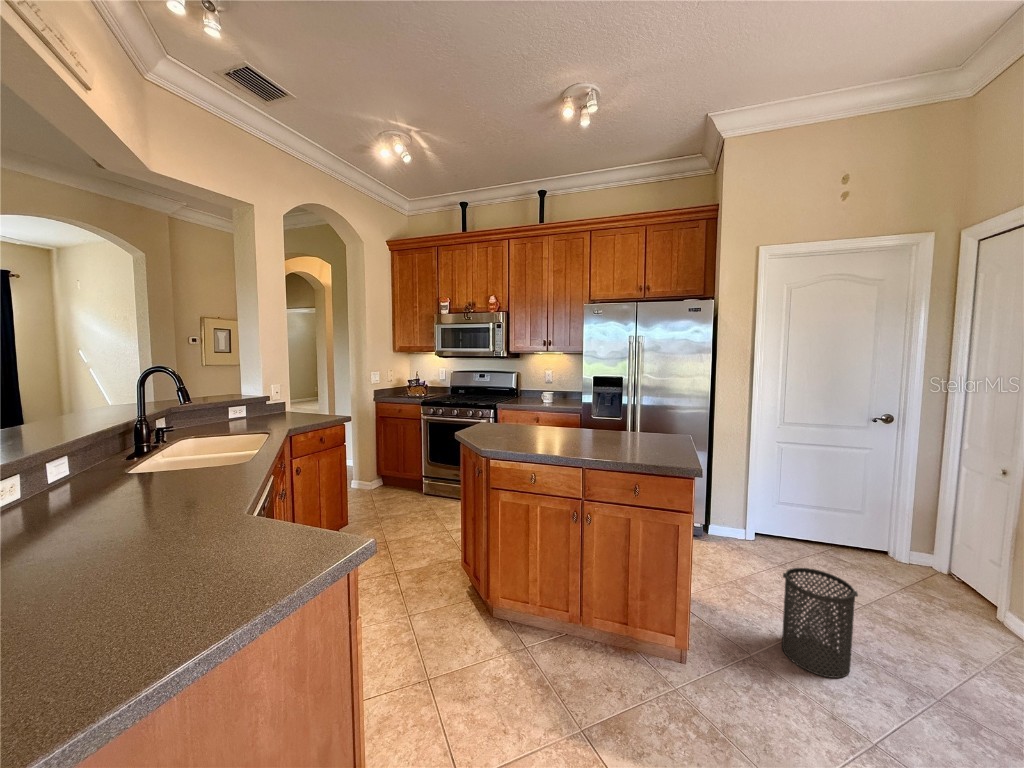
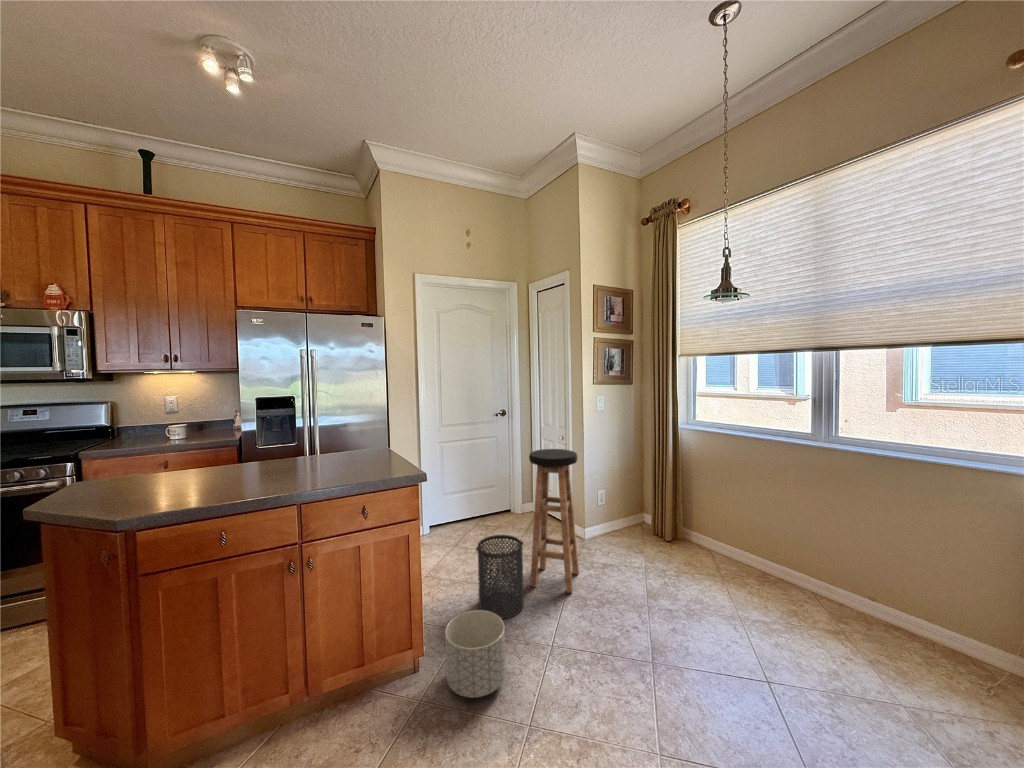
bar stool: none [873,479,995,703] -> present [529,449,579,593]
planter: none [709,631,787,732] -> present [445,610,506,698]

